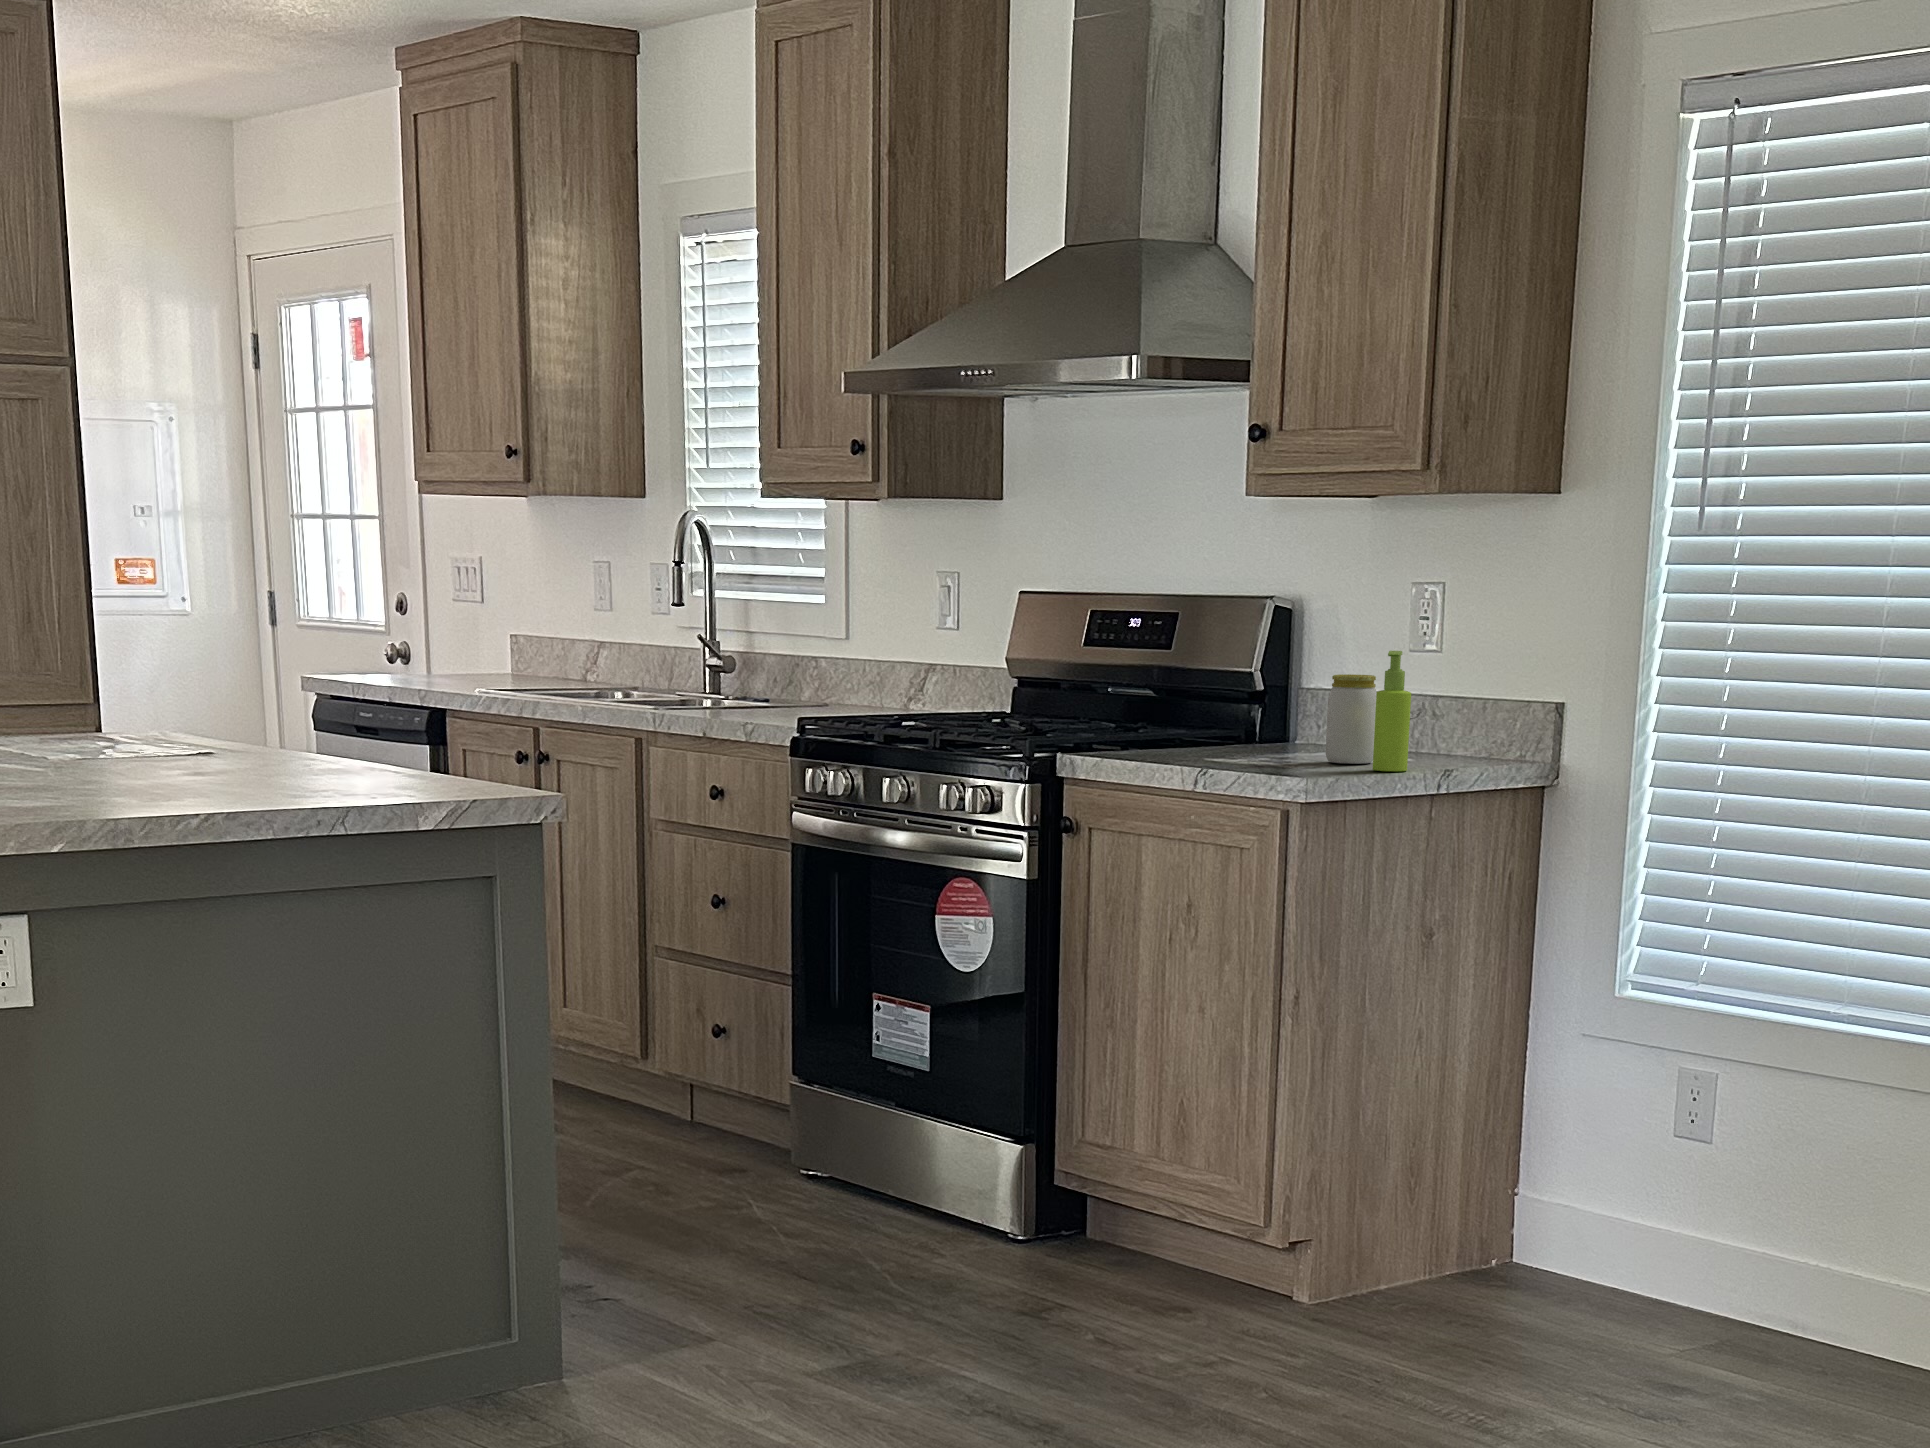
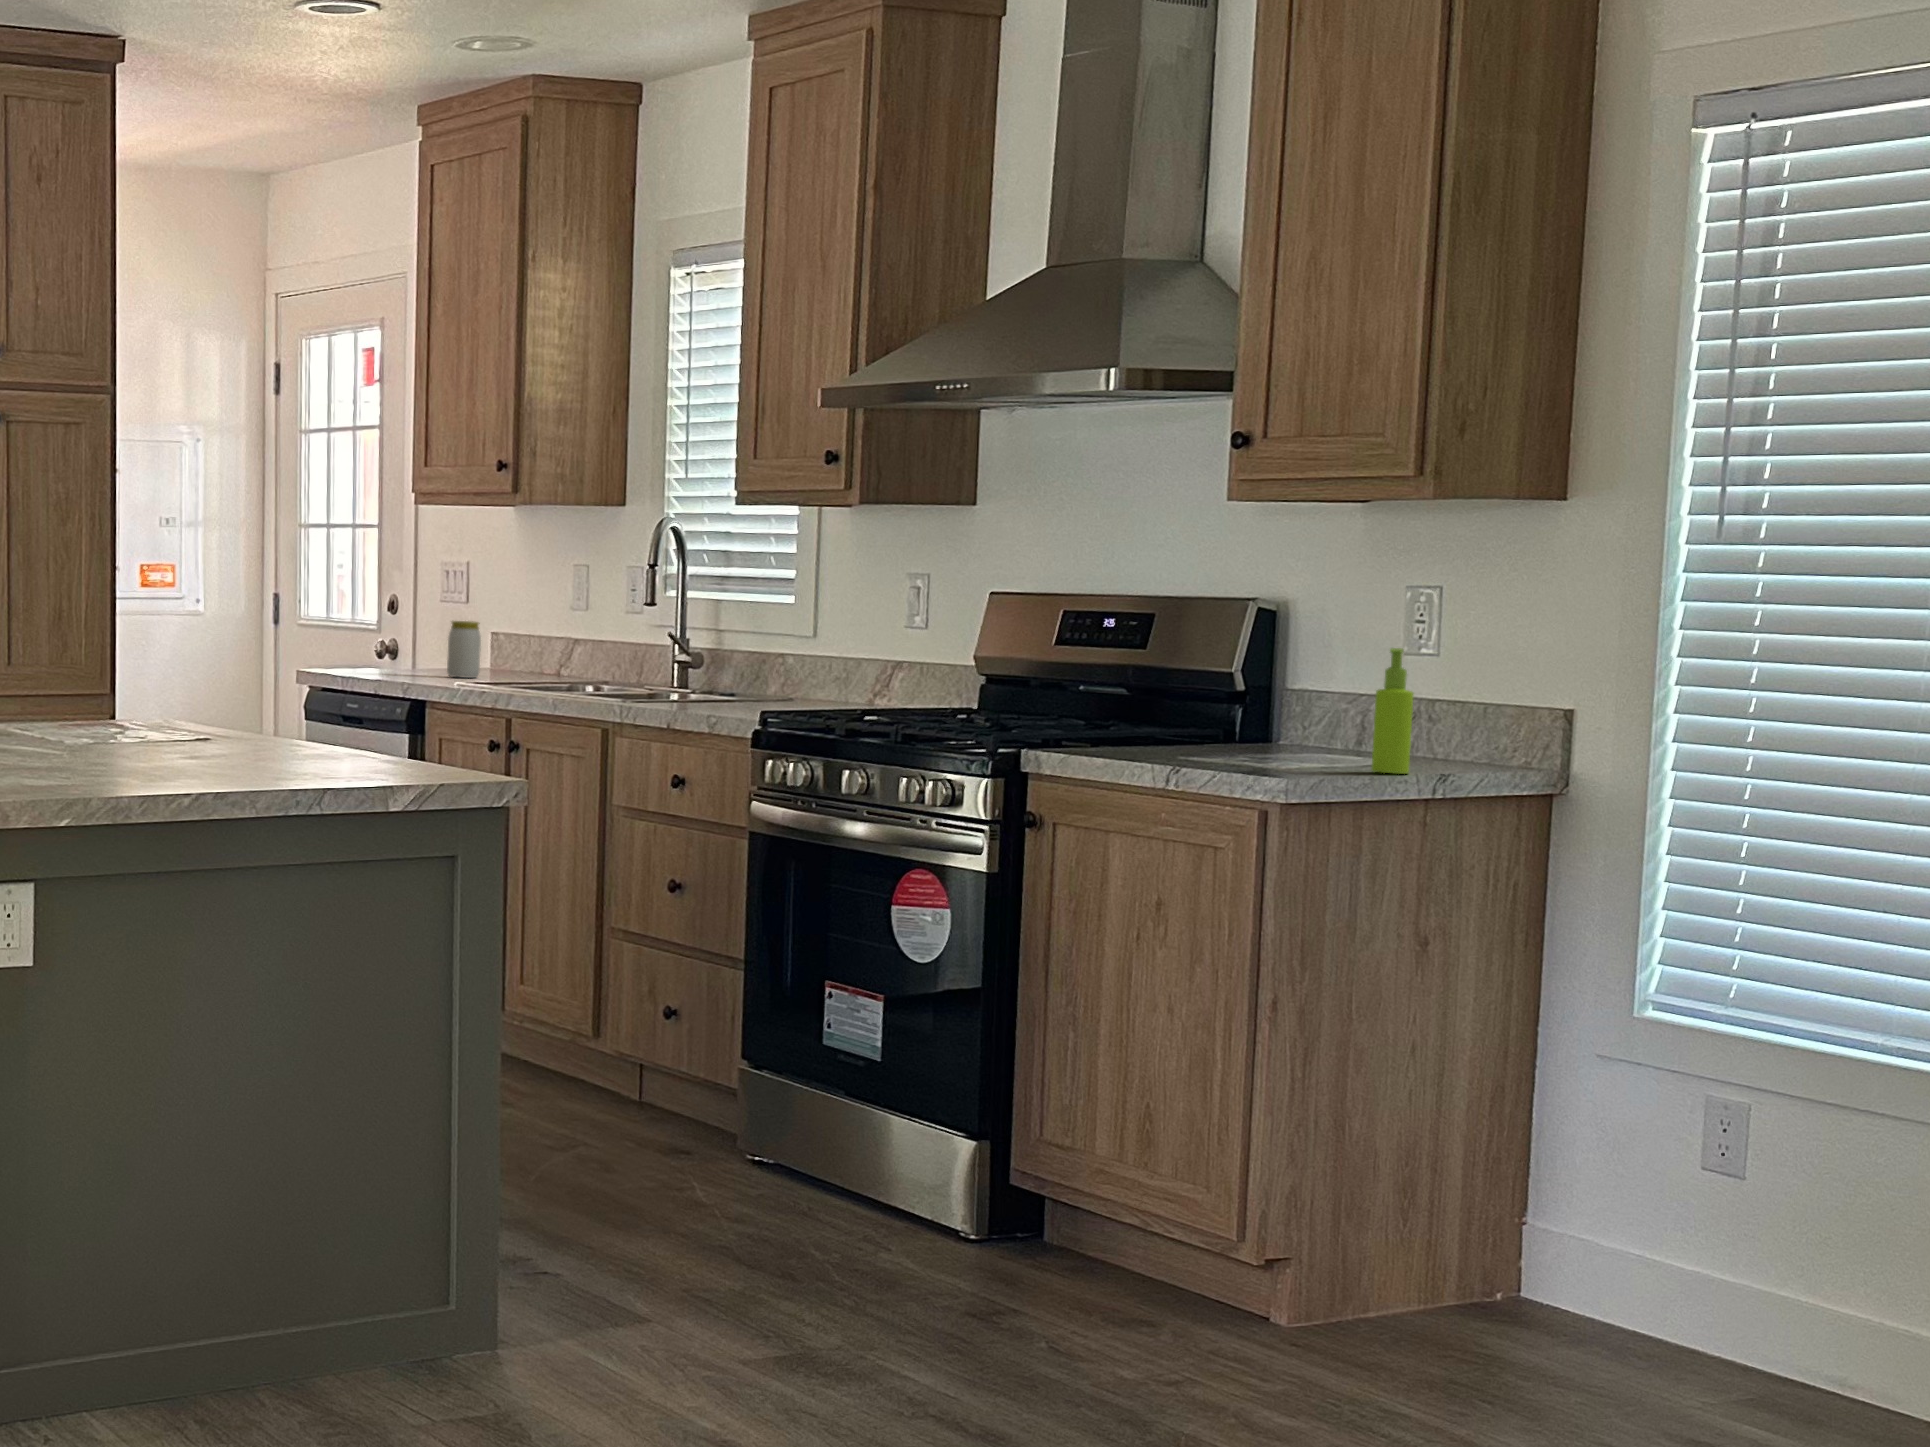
jar: present [1326,674,1376,764] -> present [447,621,481,678]

